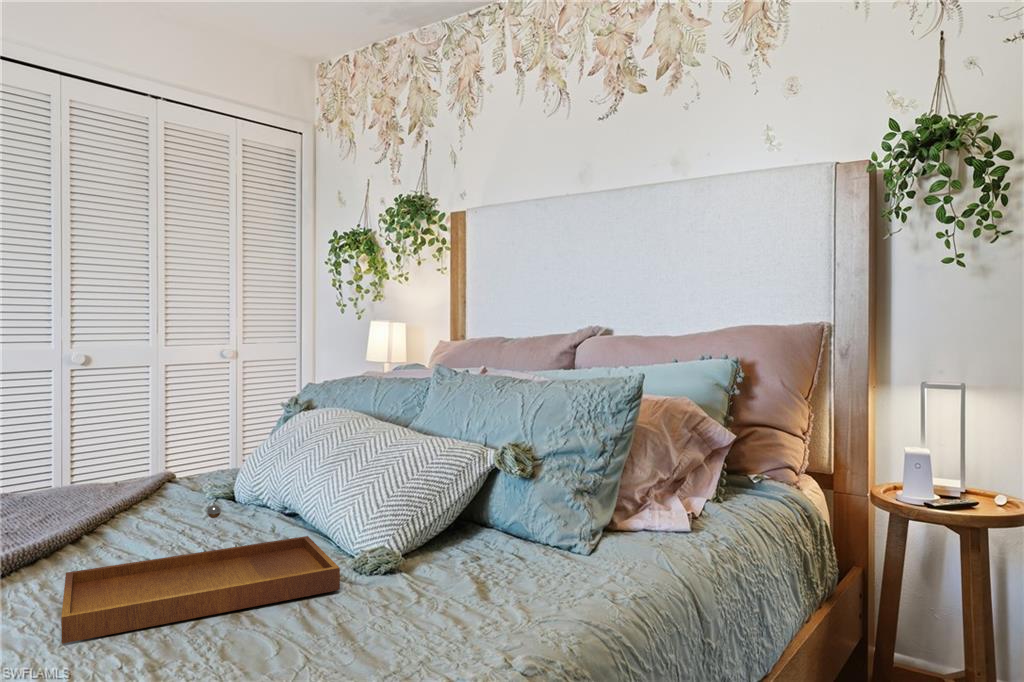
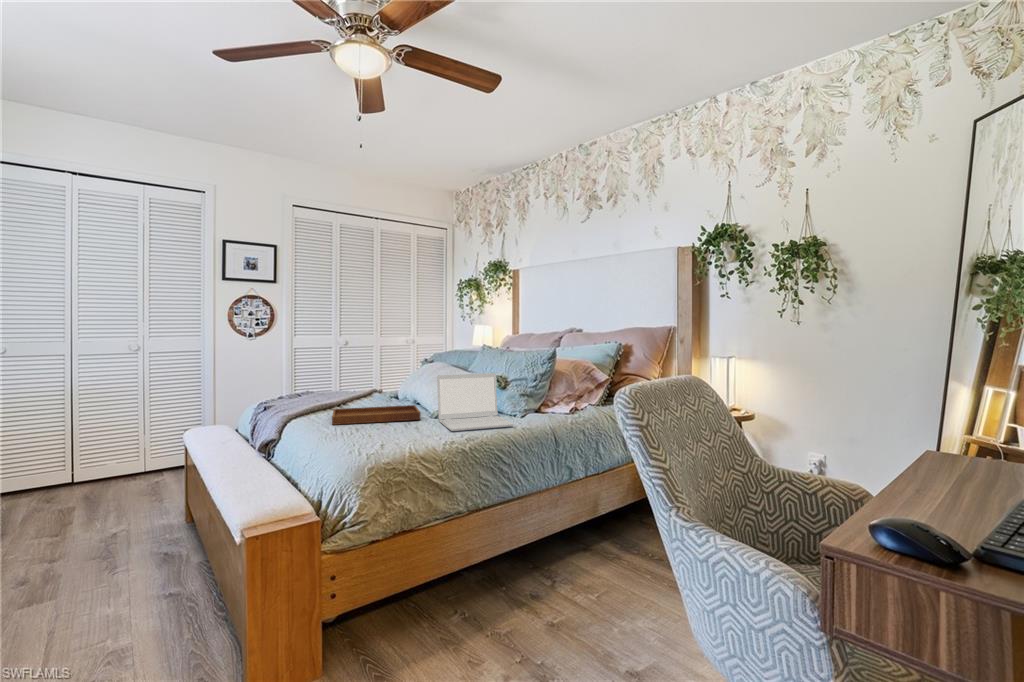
laptop: none [385,444,609,637] -> present [437,373,513,431]

